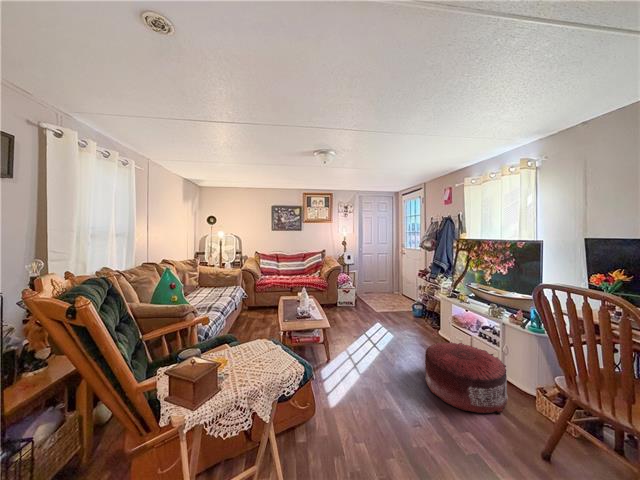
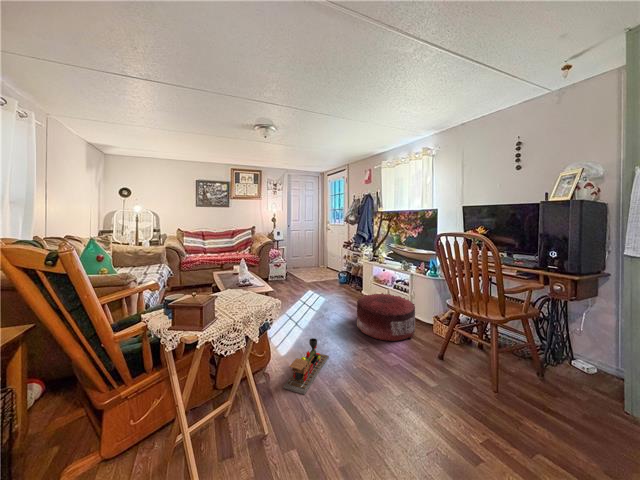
toy train: none [325,393,384,464] -> present [283,338,329,395]

